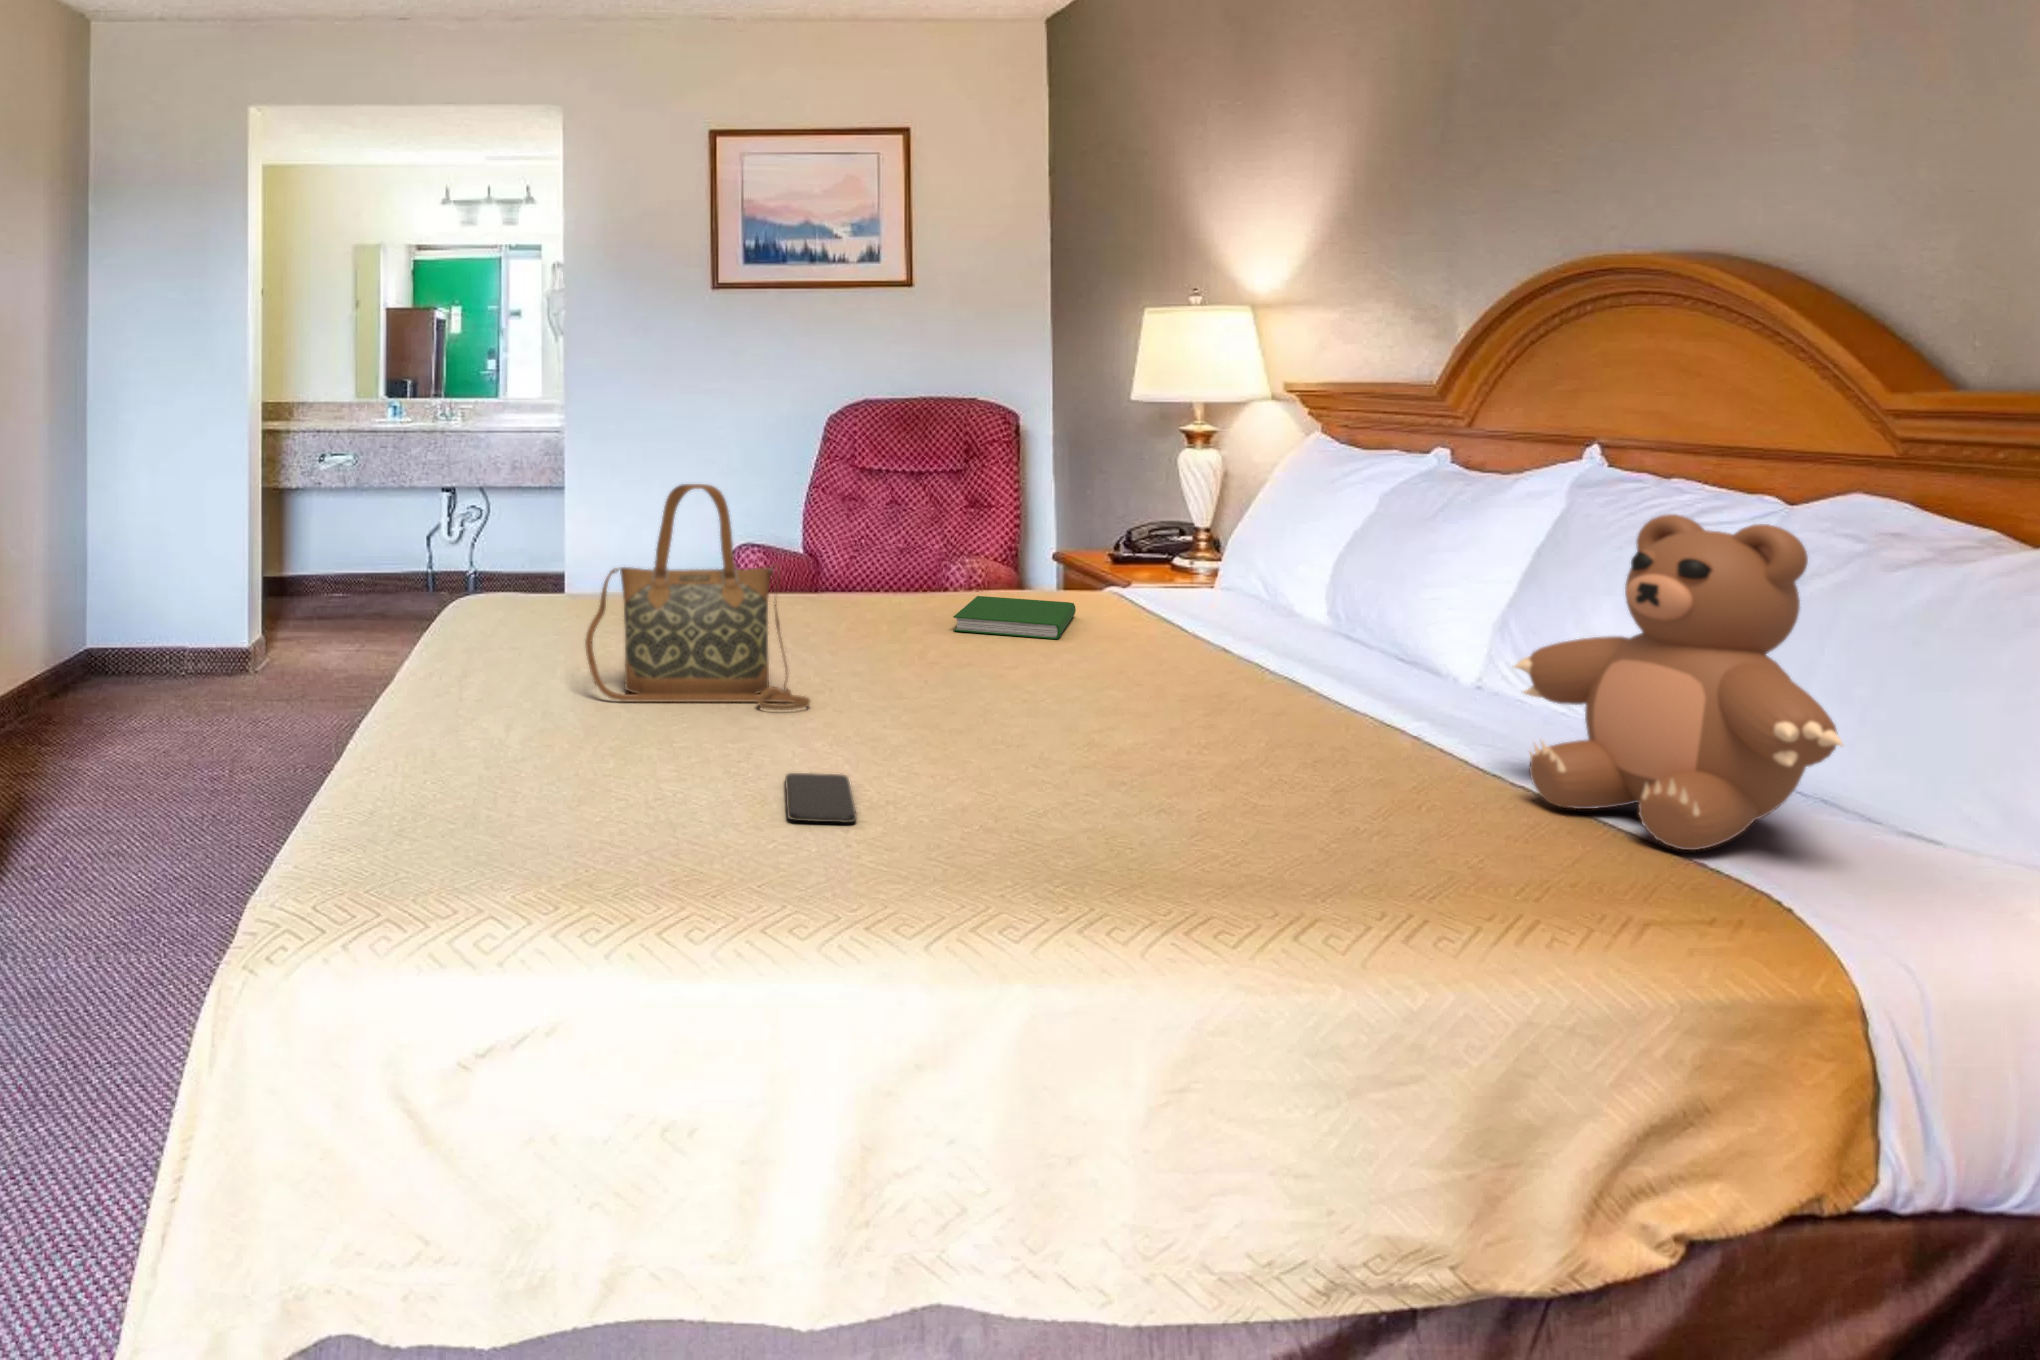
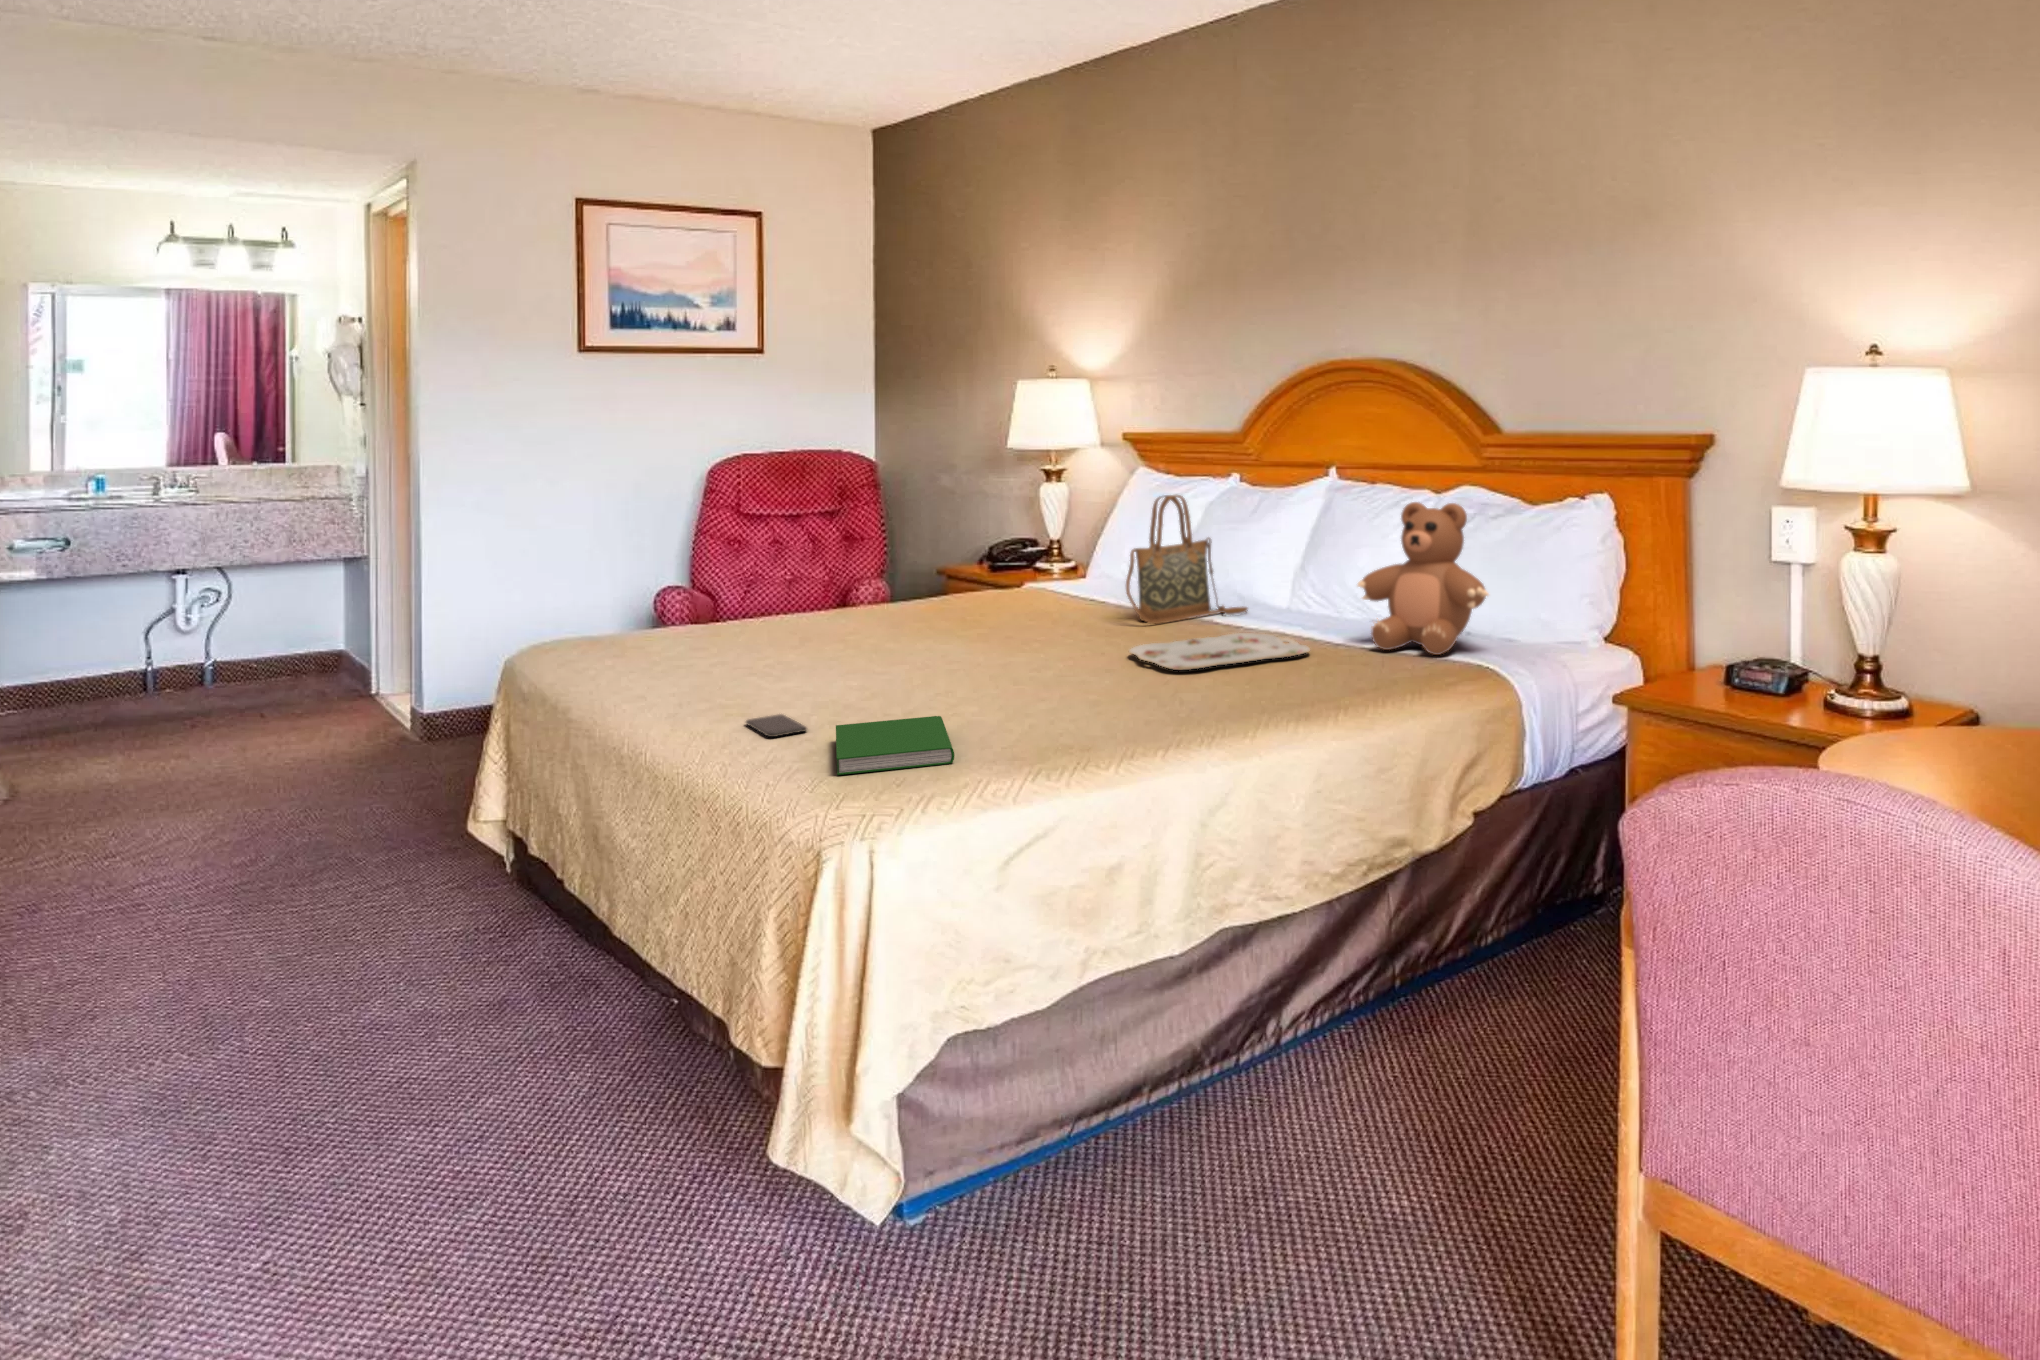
handbag: present [585,484,810,710] -> present [1126,495,1248,624]
hardcover book: present [954,596,1076,639] -> present [836,716,954,775]
serving tray: none [1055,697,1388,775] -> present [1129,633,1310,670]
smartphone: present [785,773,857,823] -> present [746,714,807,737]

